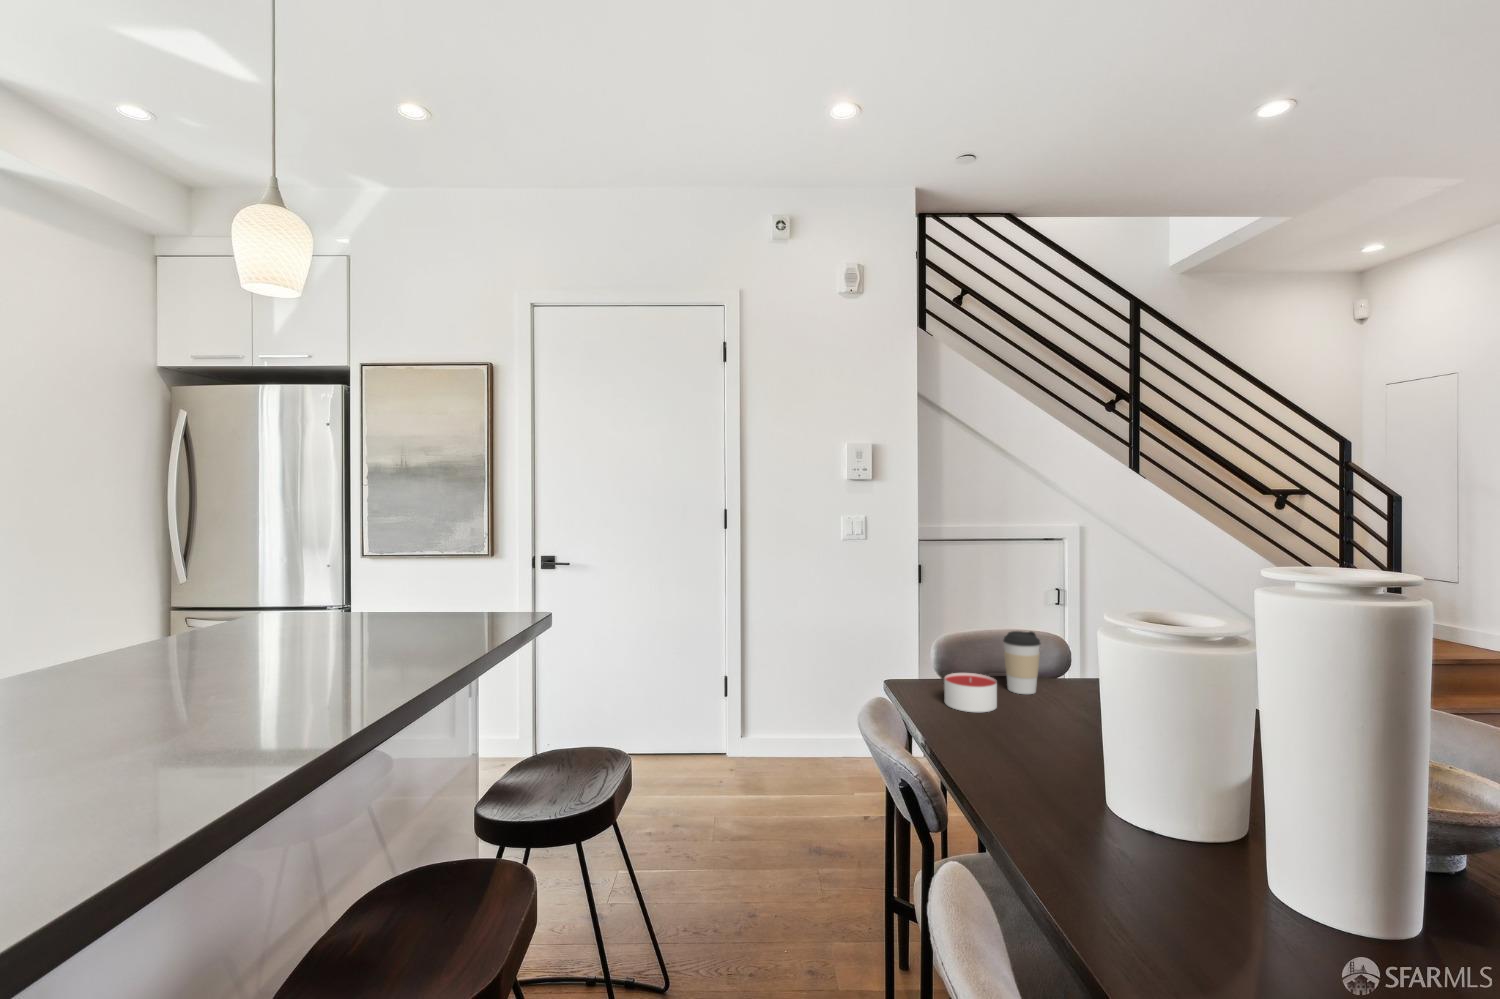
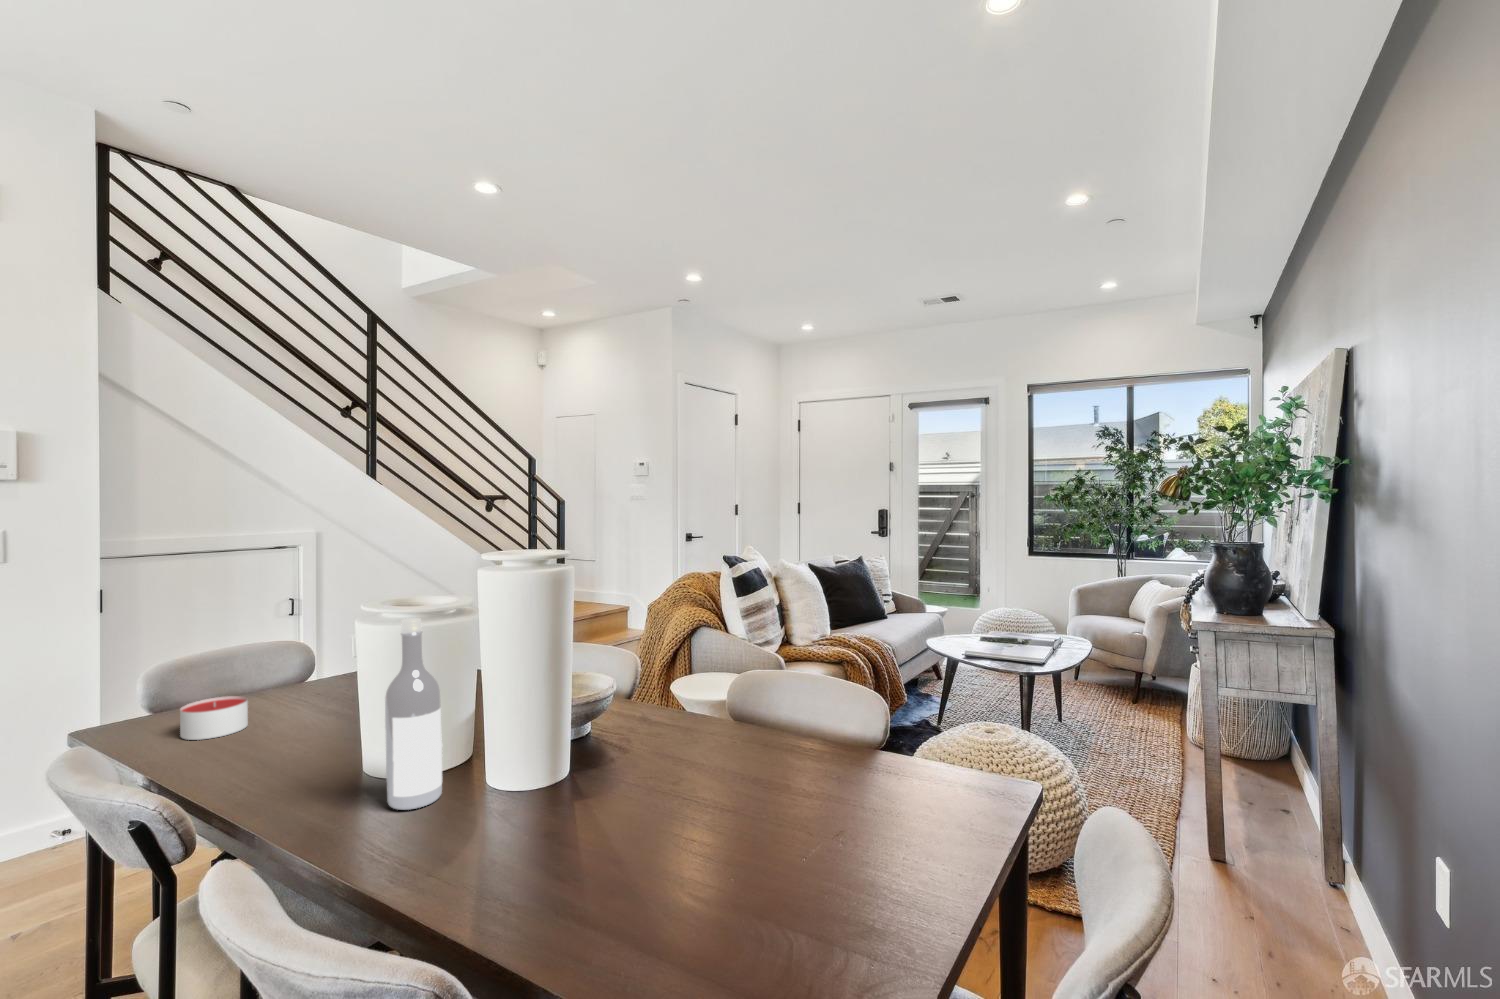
coffee cup: present [1003,631,1040,694] -> none [250,642,294,707]
wine bottle: none [1122,642,1200,904] -> present [385,618,442,810]

